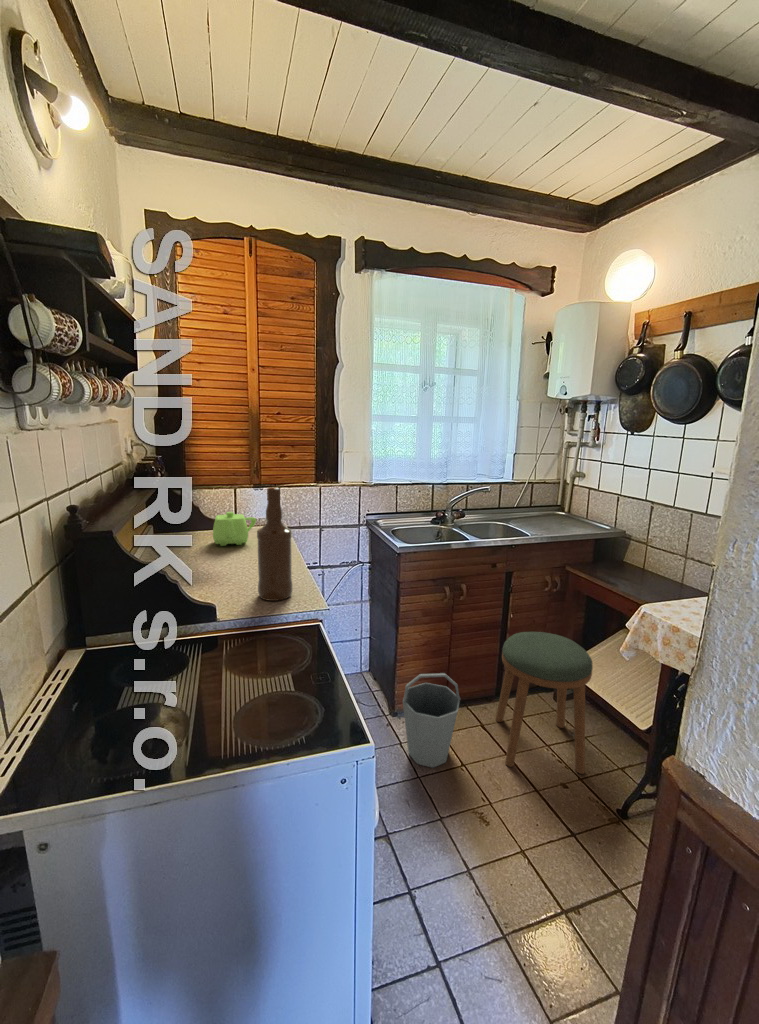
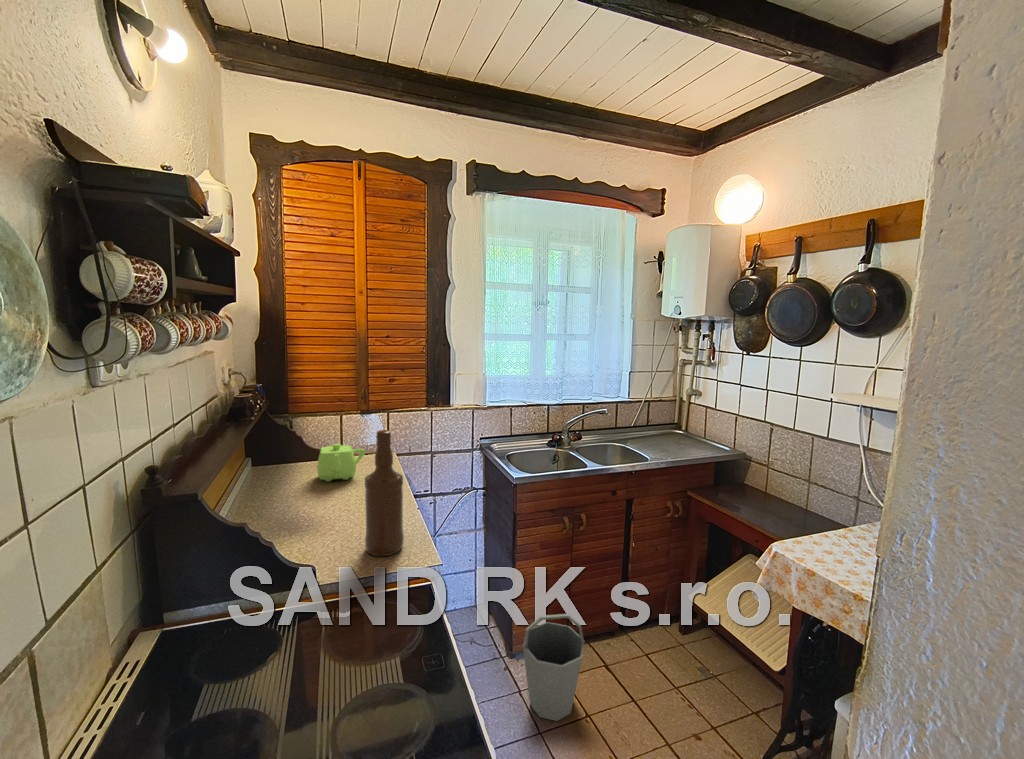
stool: present [495,632,593,774] -> none [620,562,722,721]

